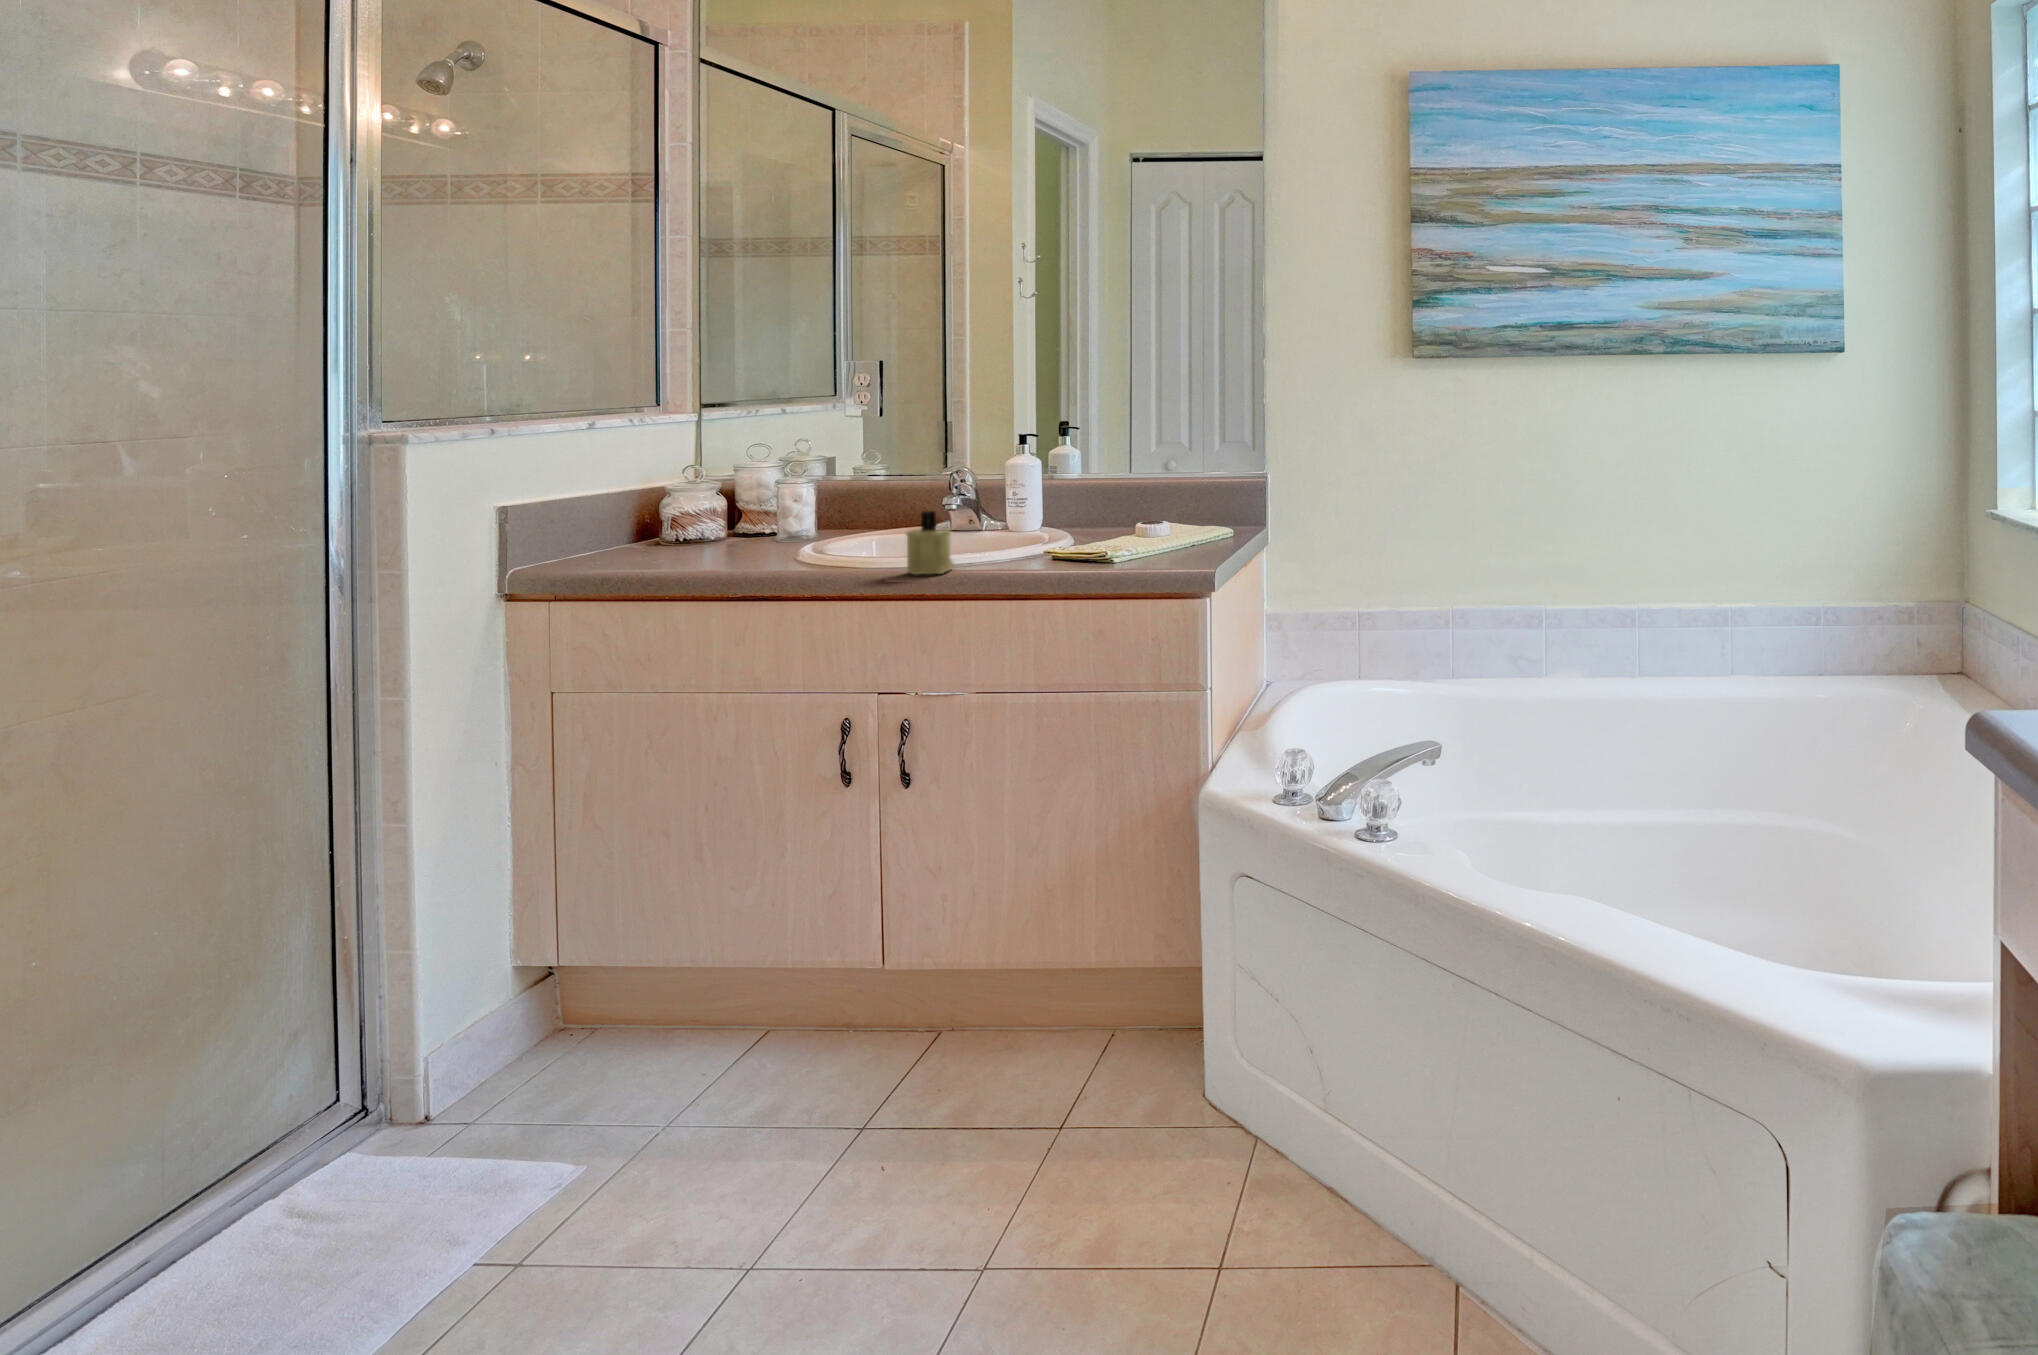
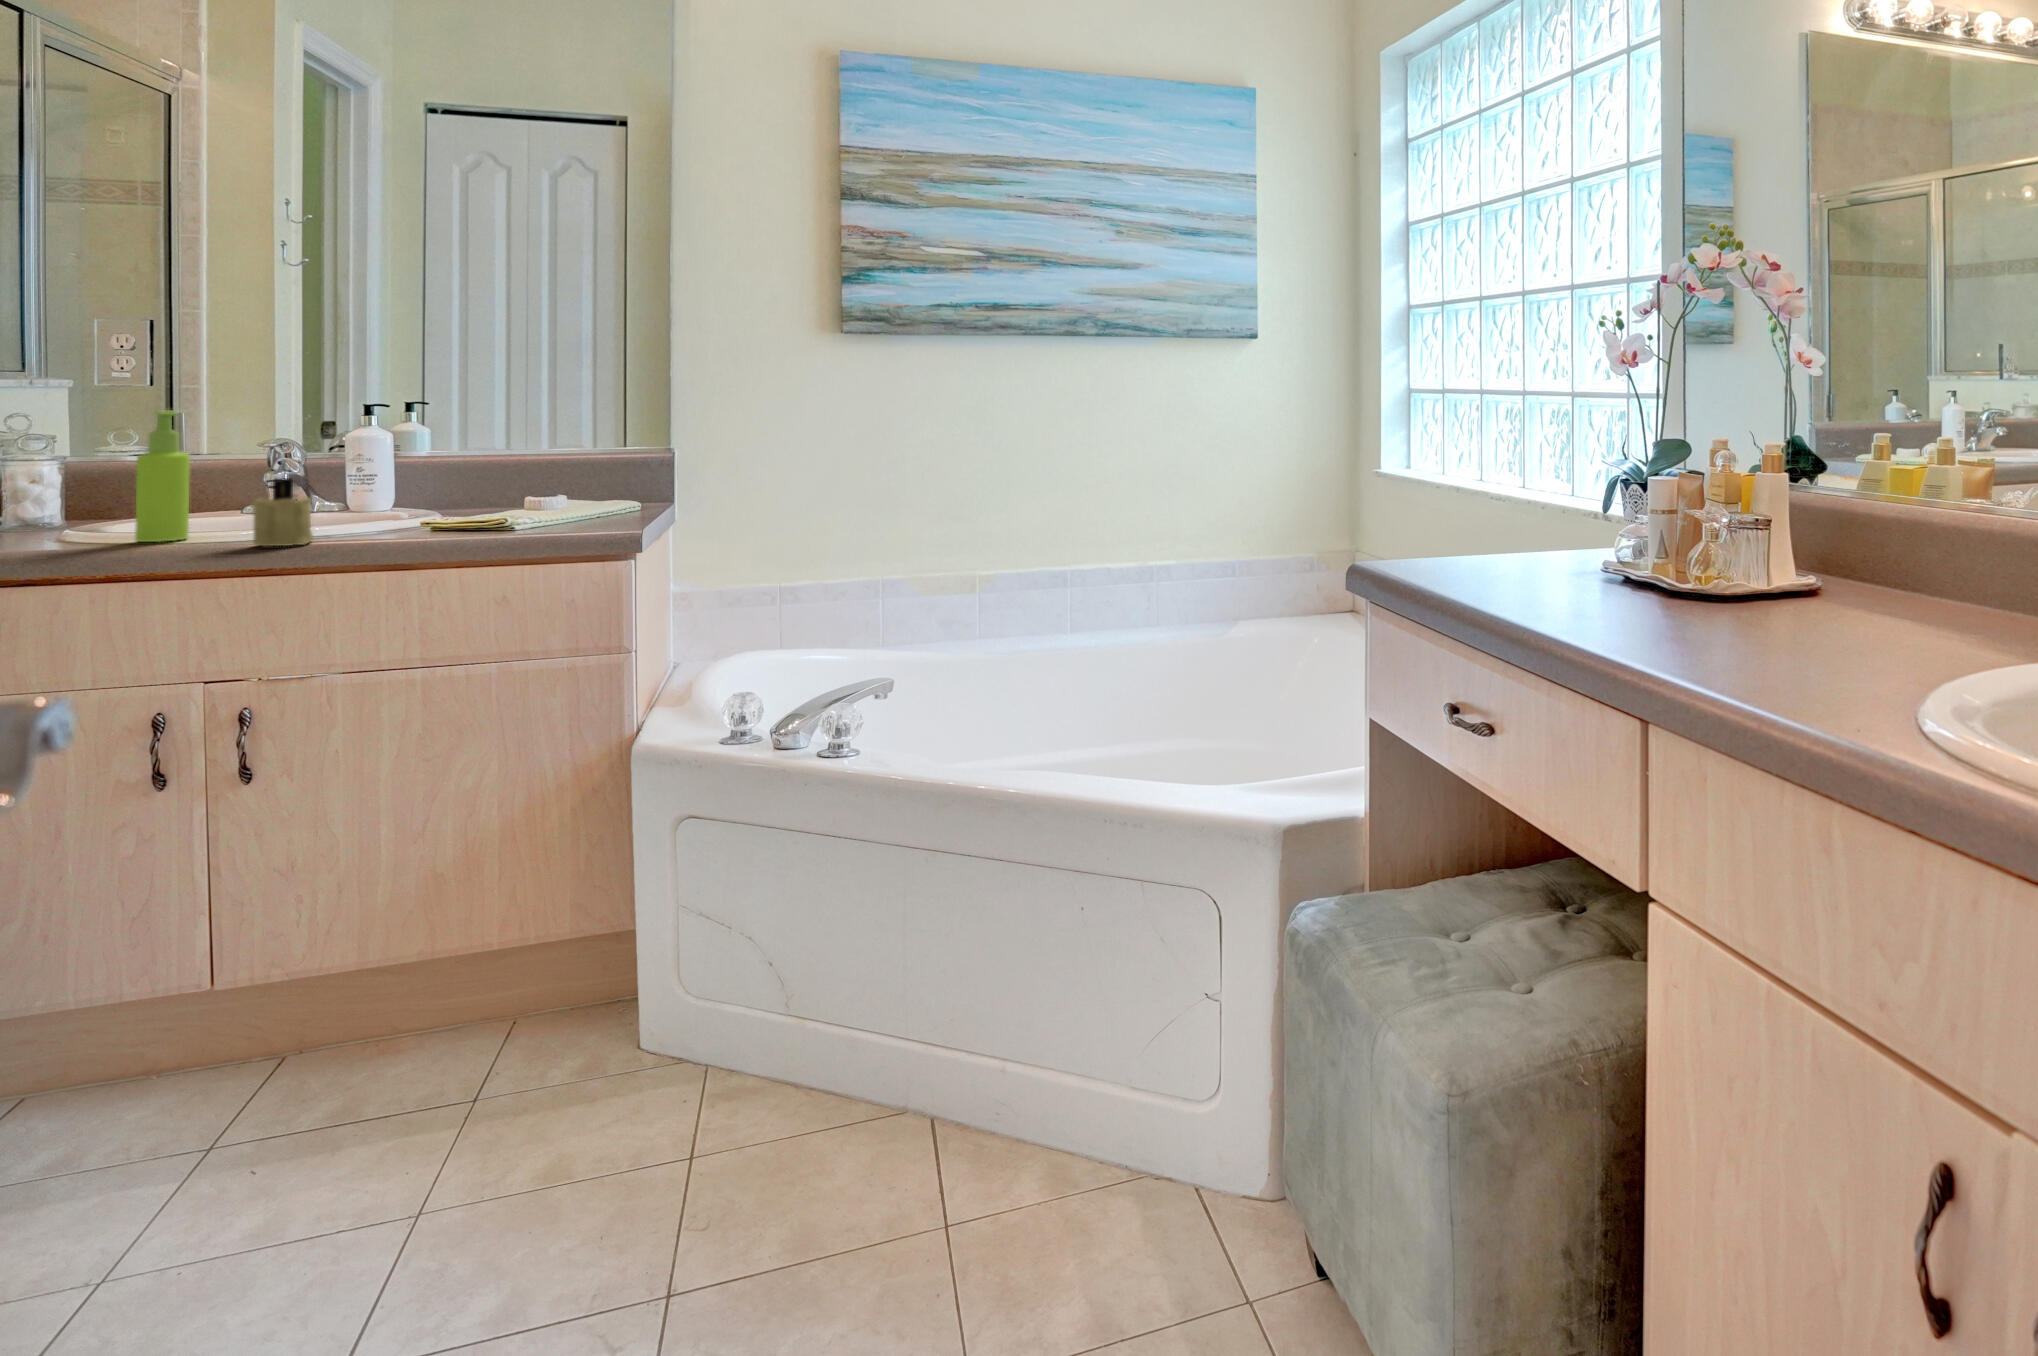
soap dispenser: none [839,446,876,563] -> present [135,410,190,542]

